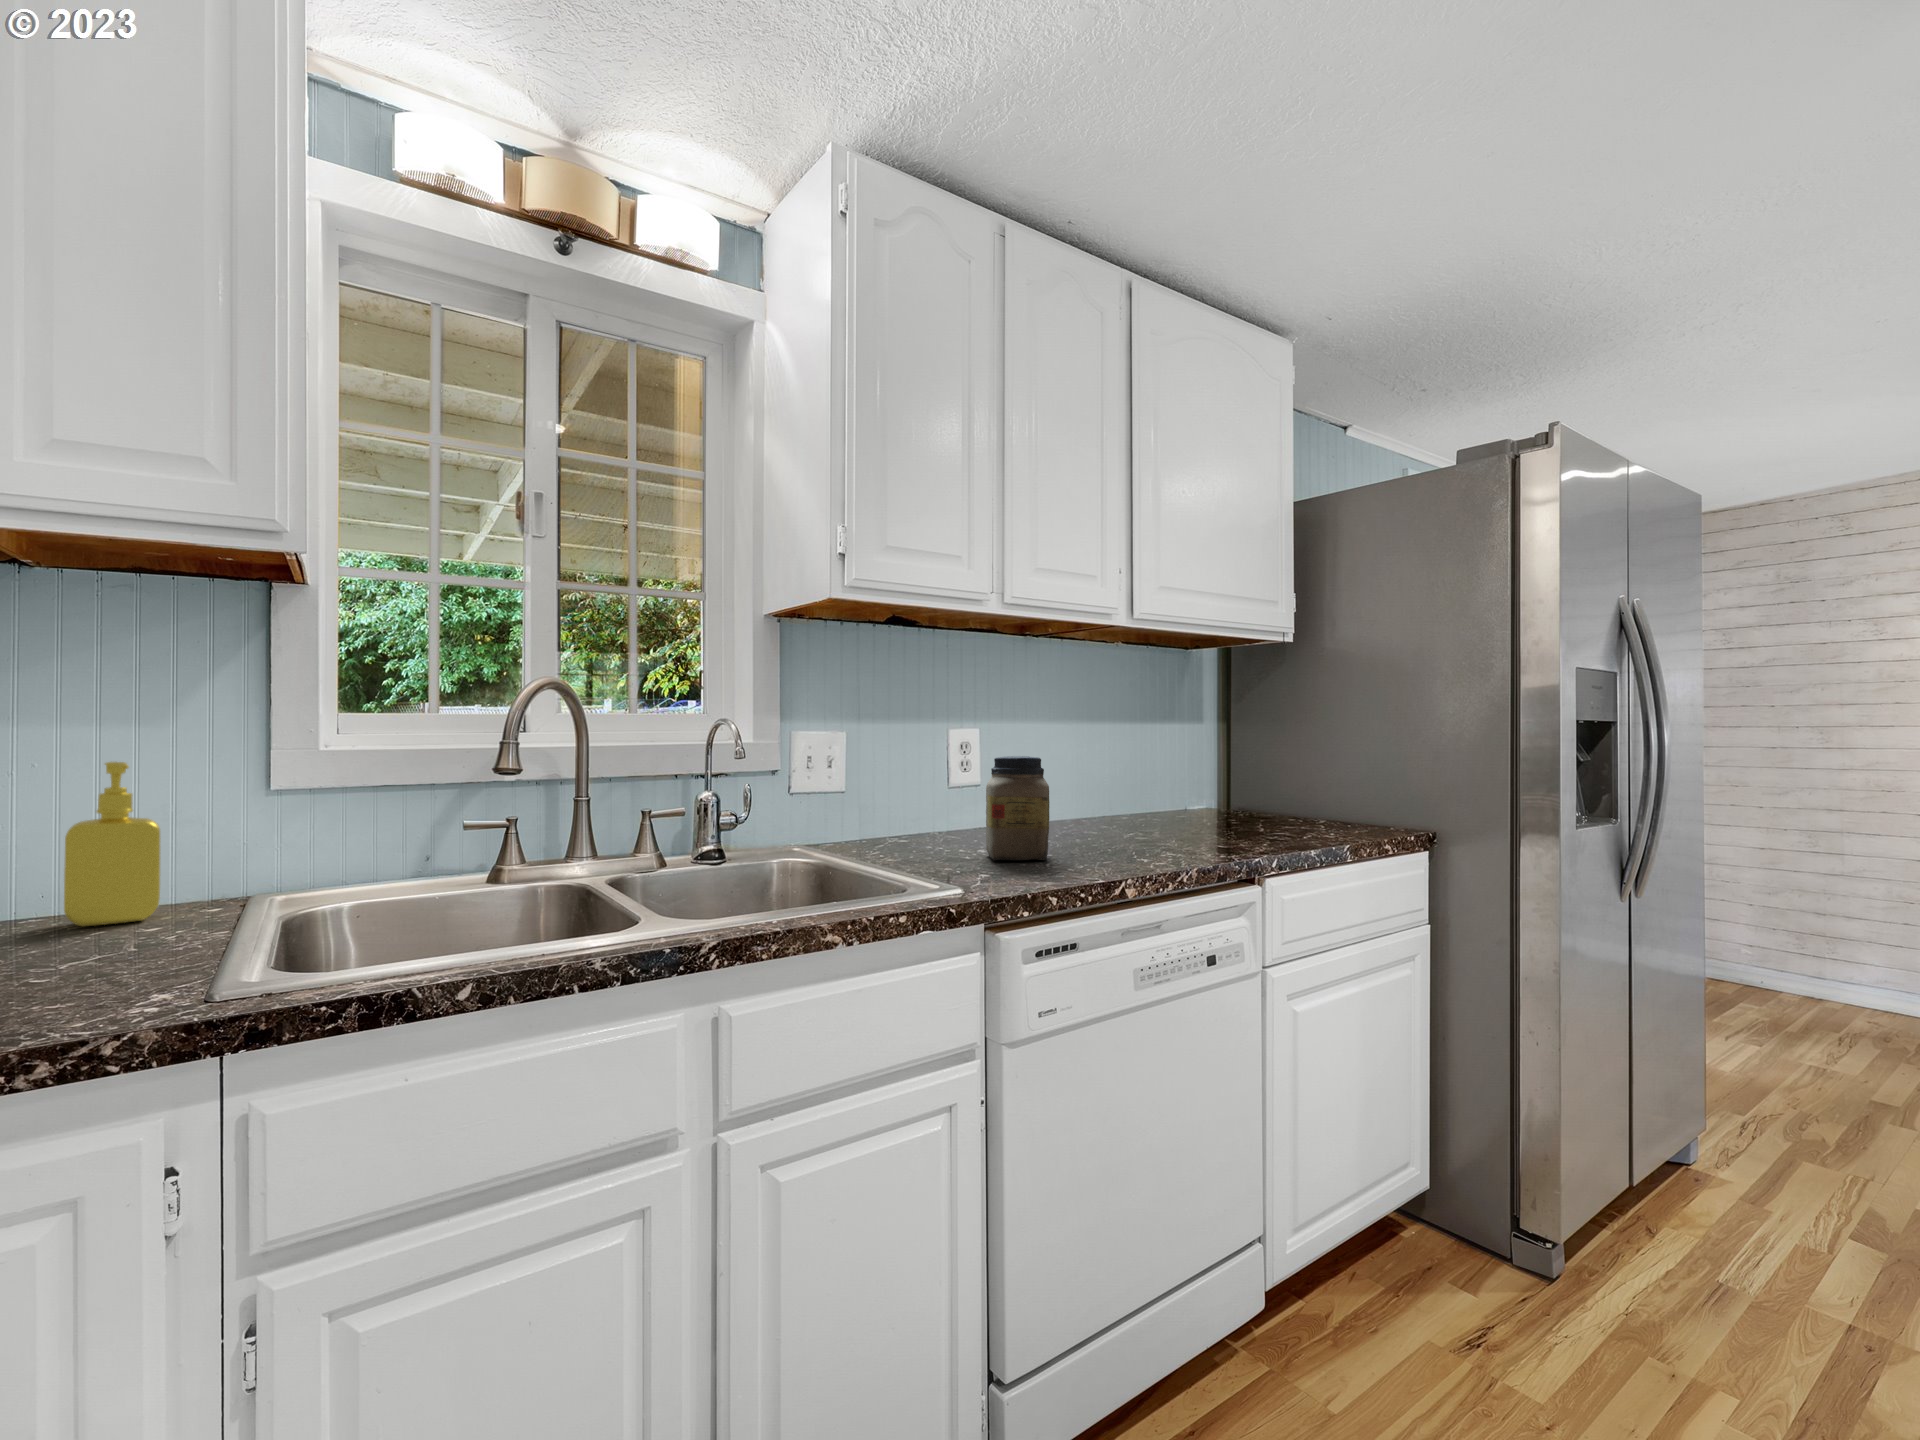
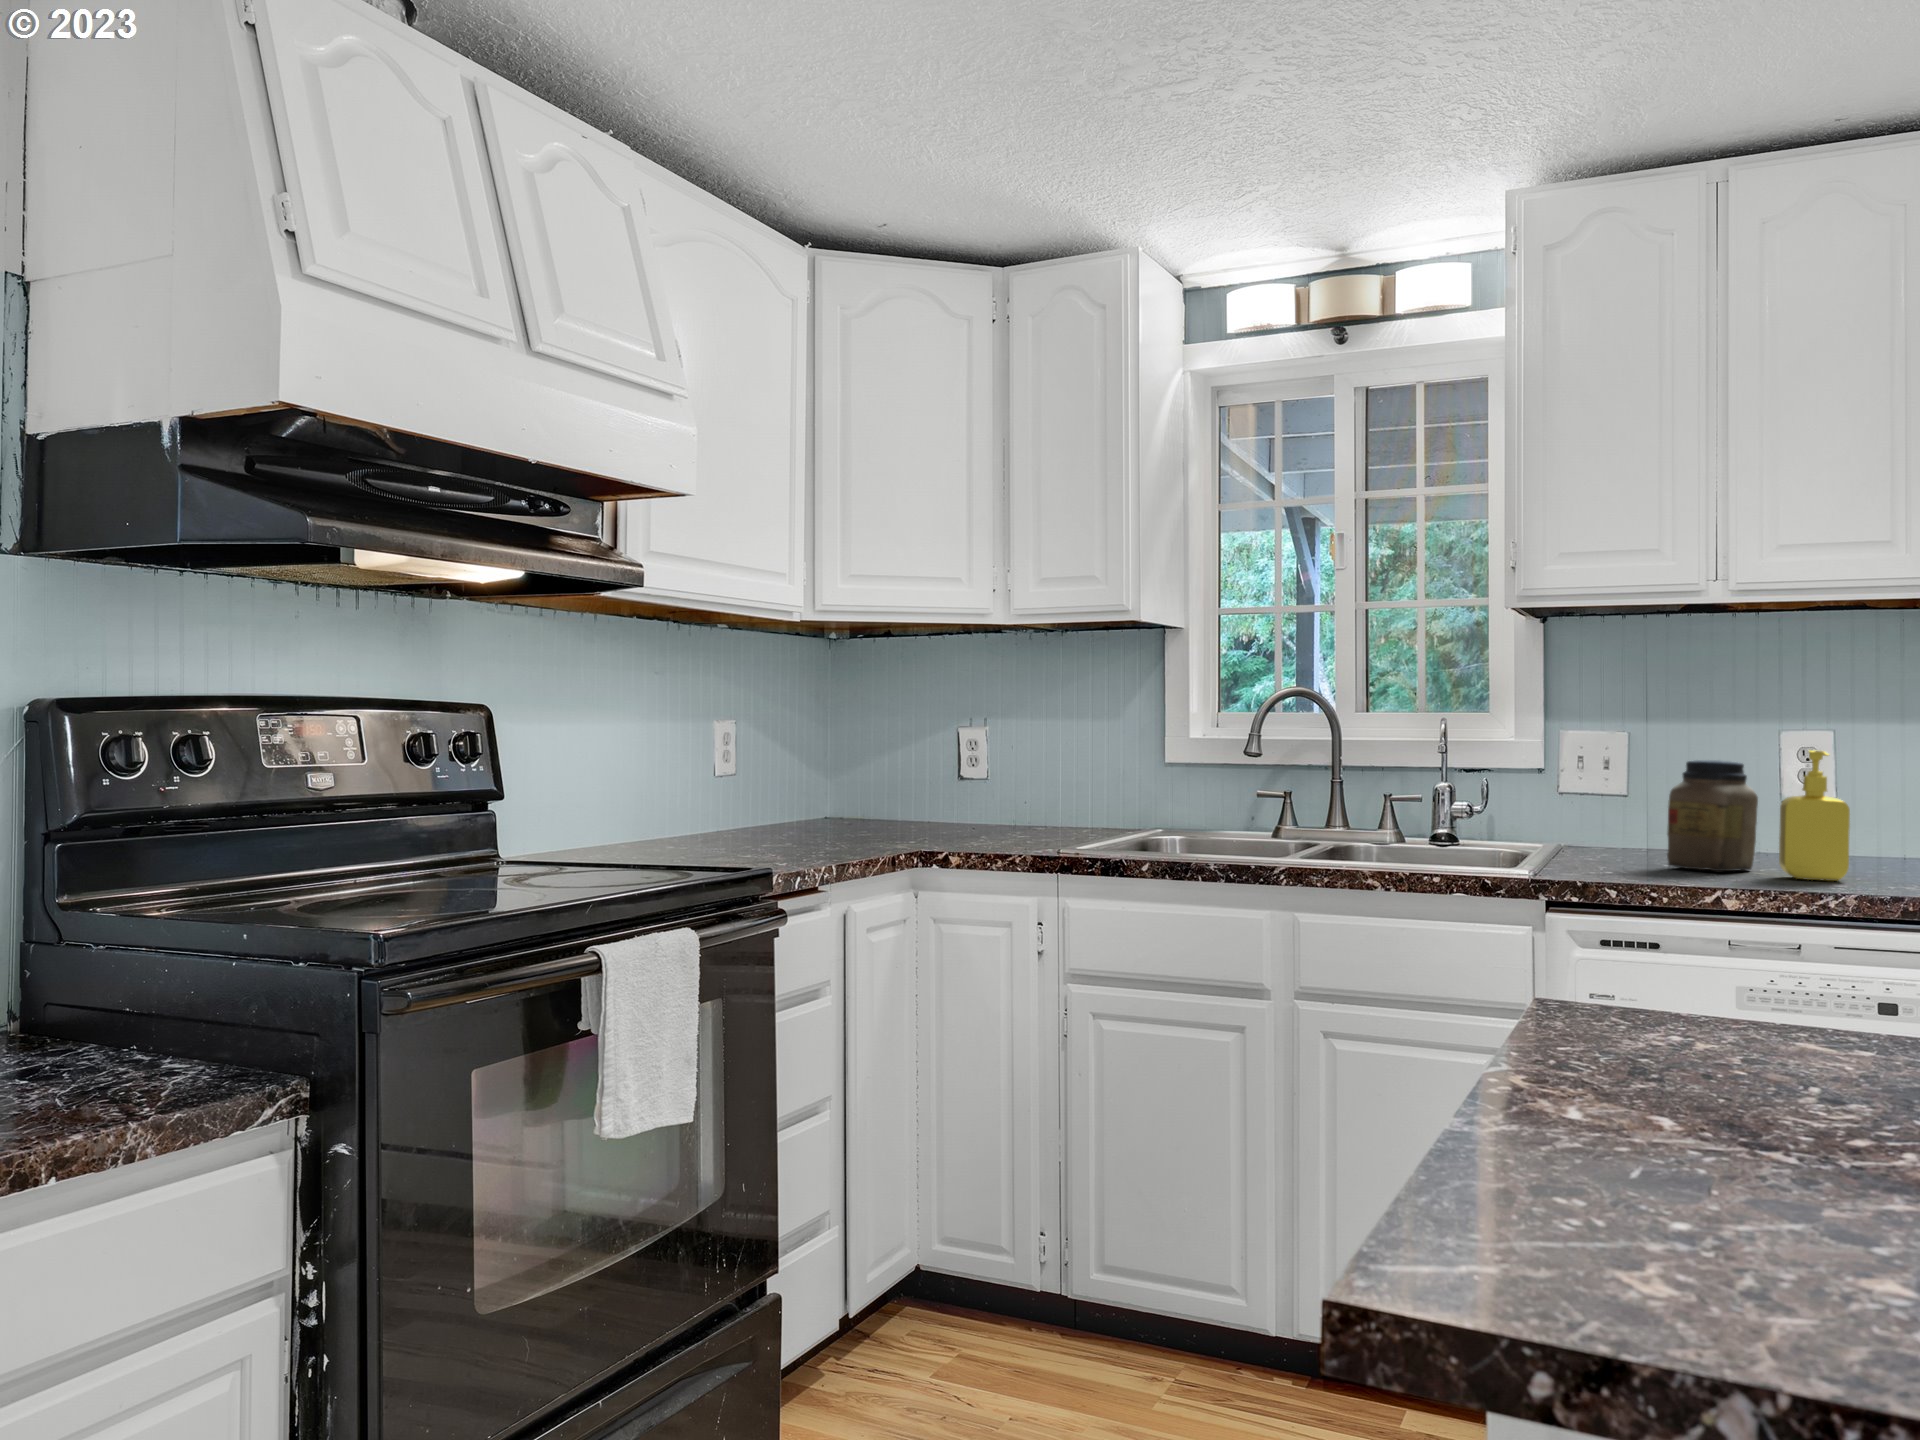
soap dispenser: present [64,762,160,926] -> present [1779,750,1850,881]

